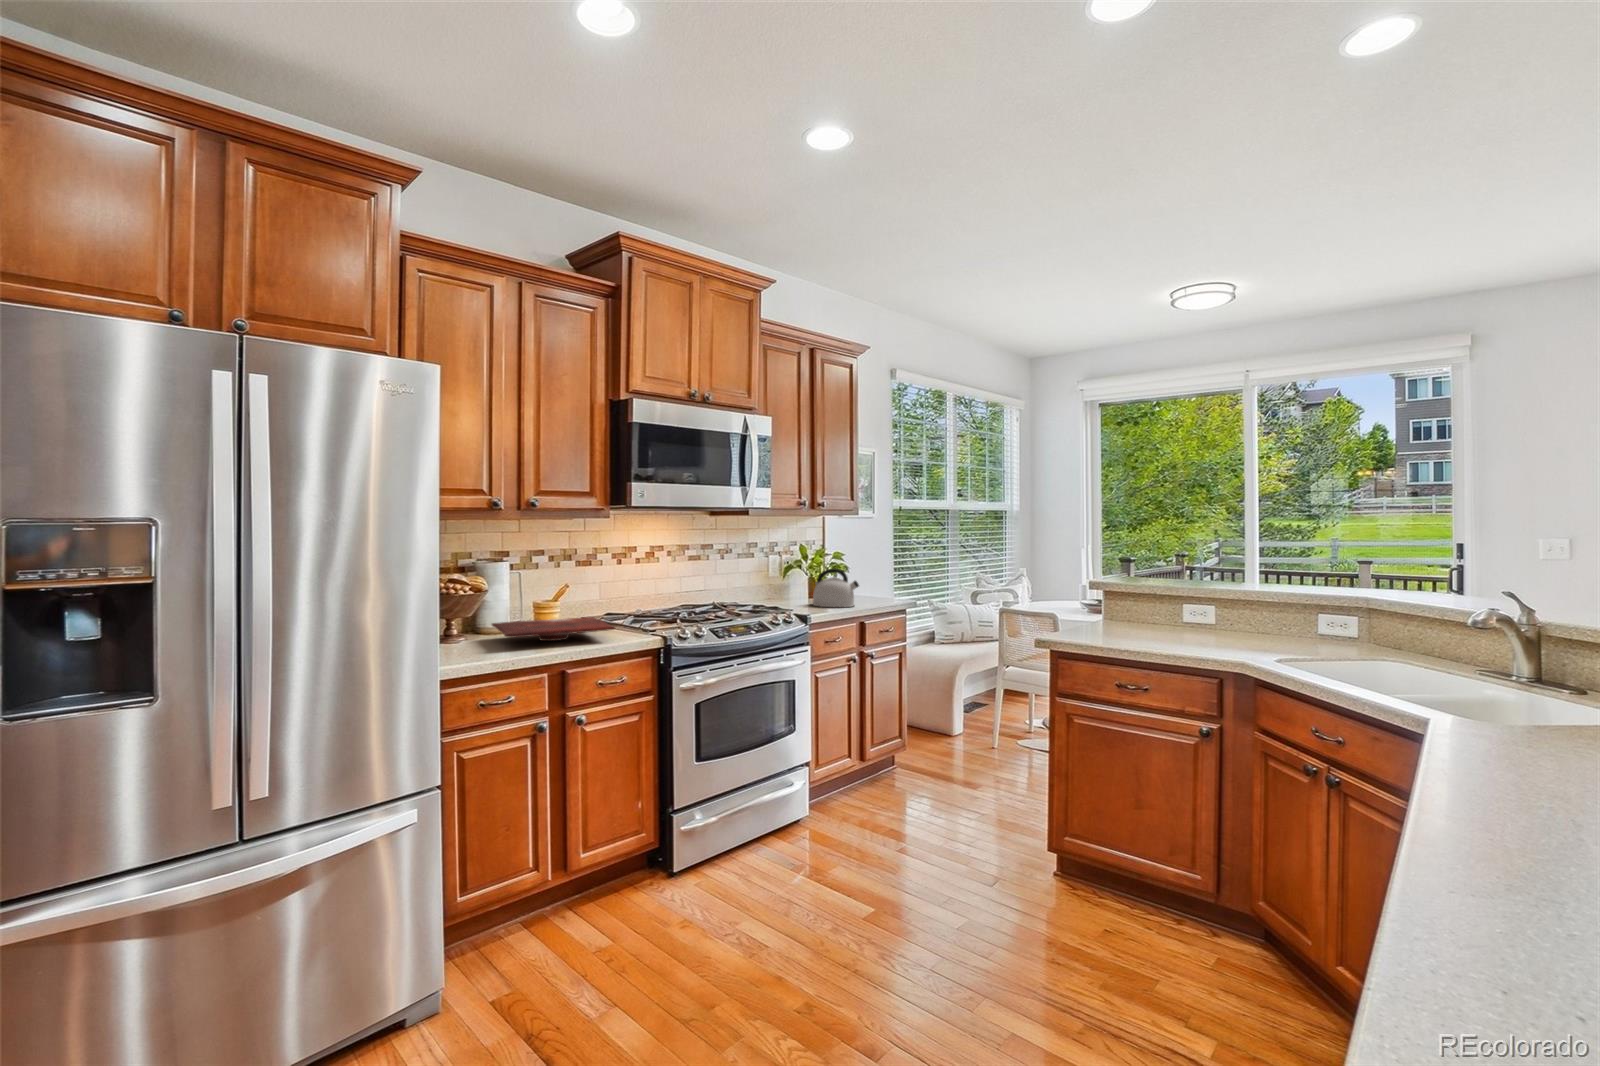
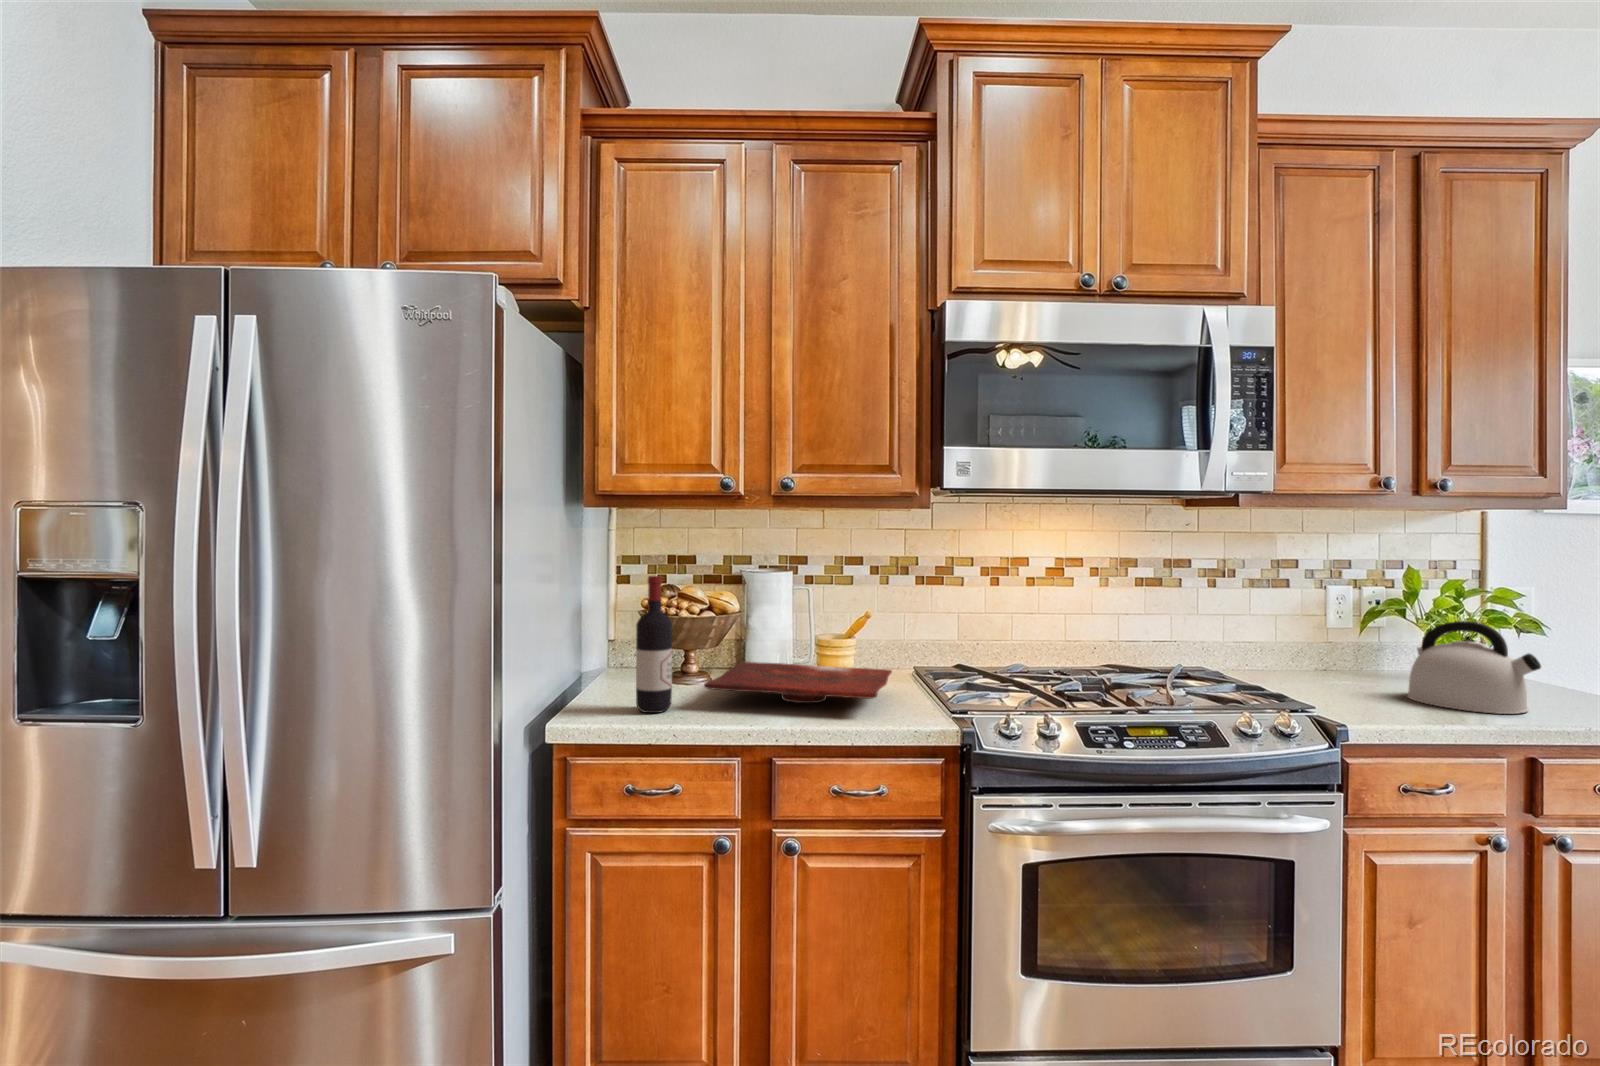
wine bottle: none [462,566,488,657] -> present [636,576,673,713]

